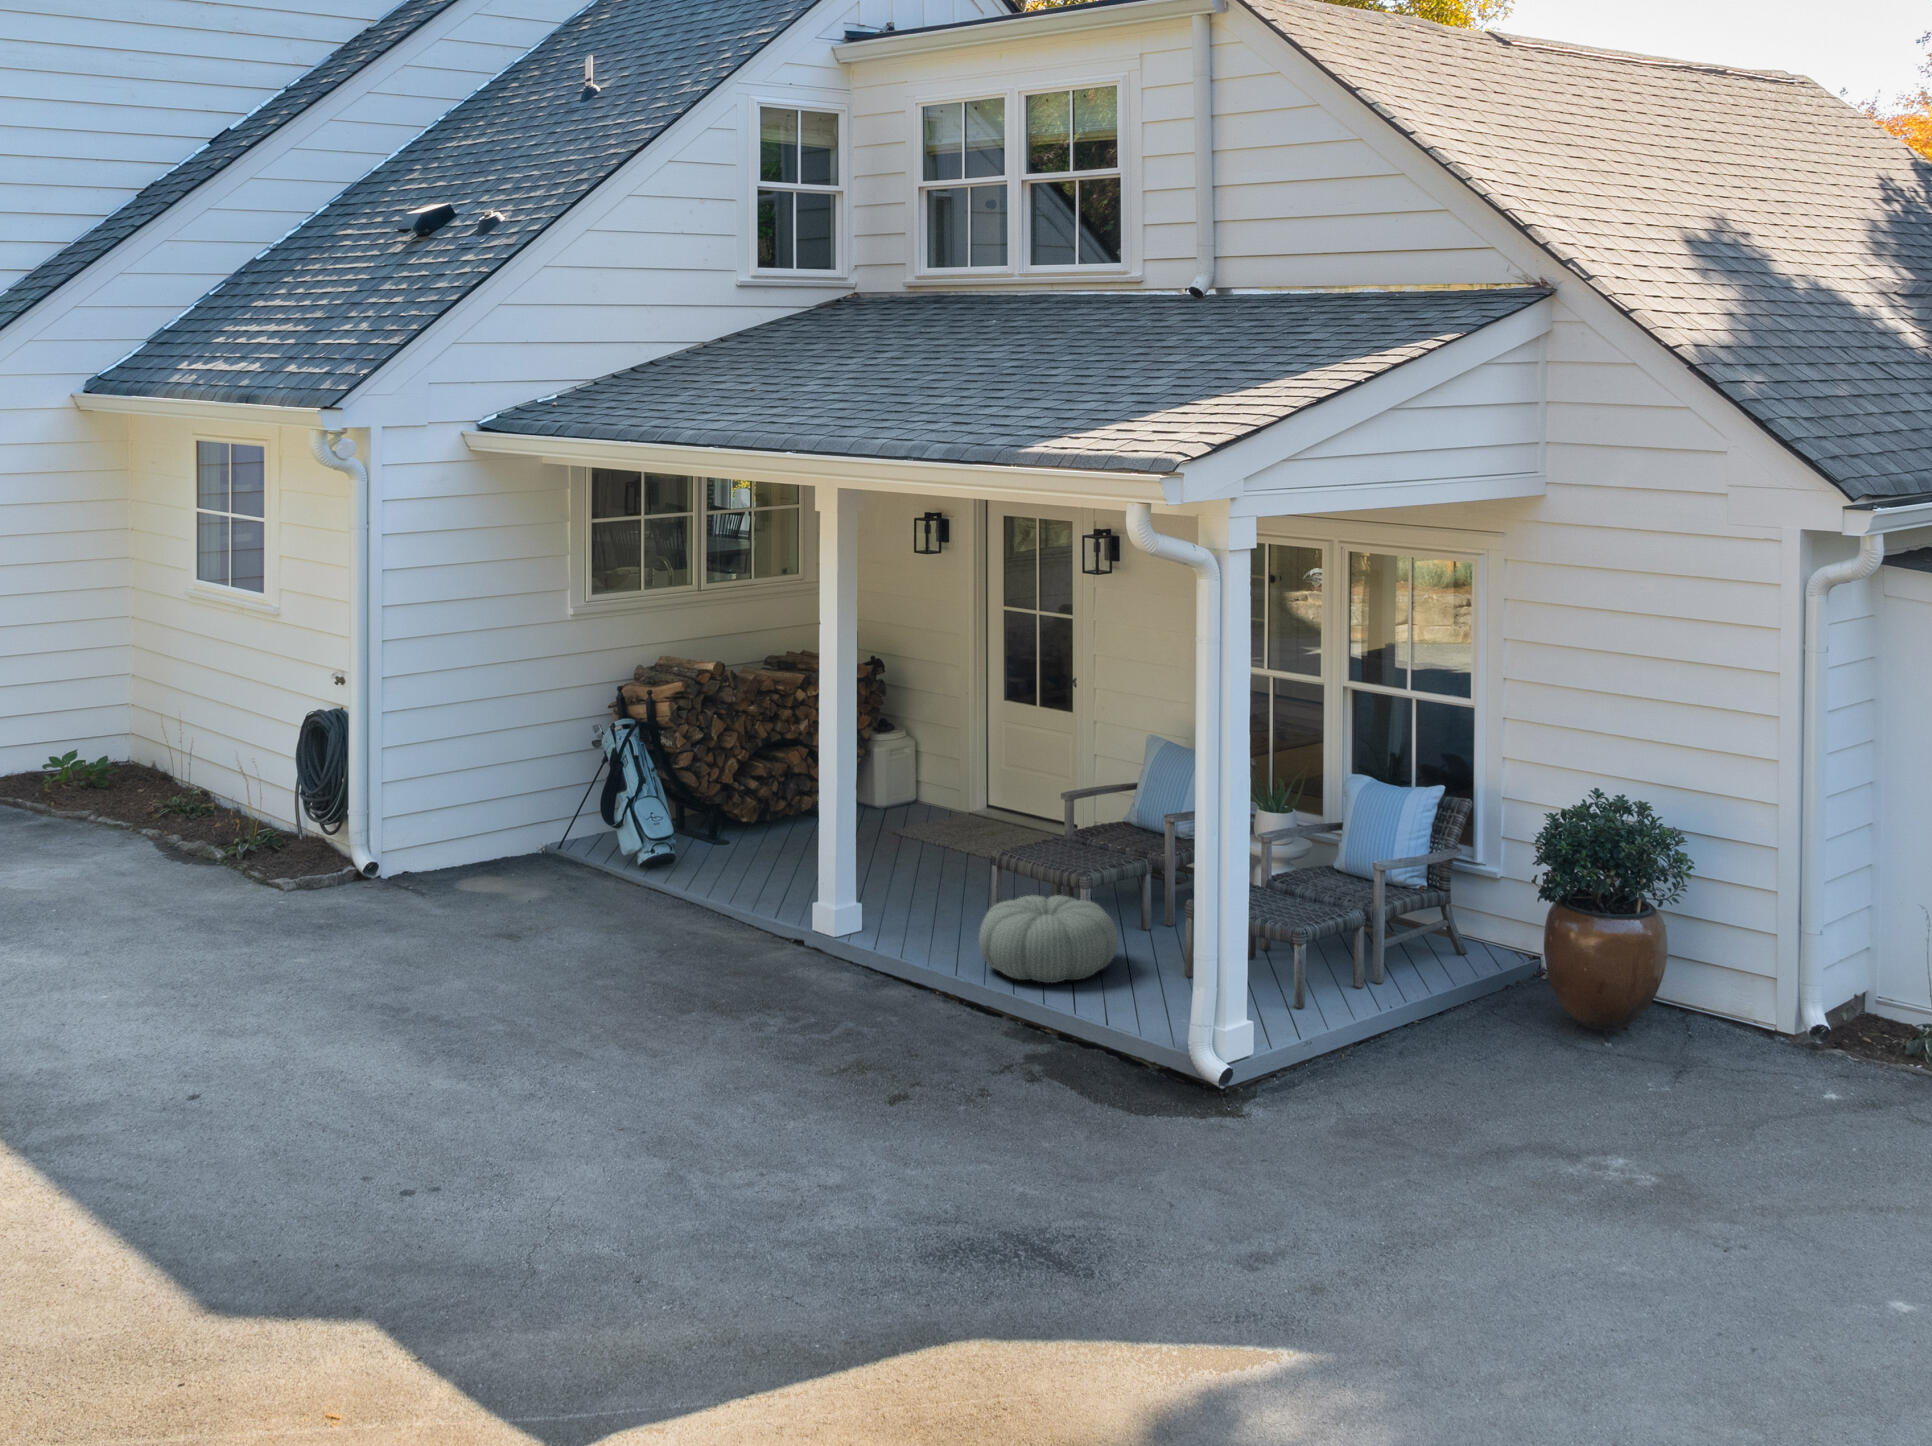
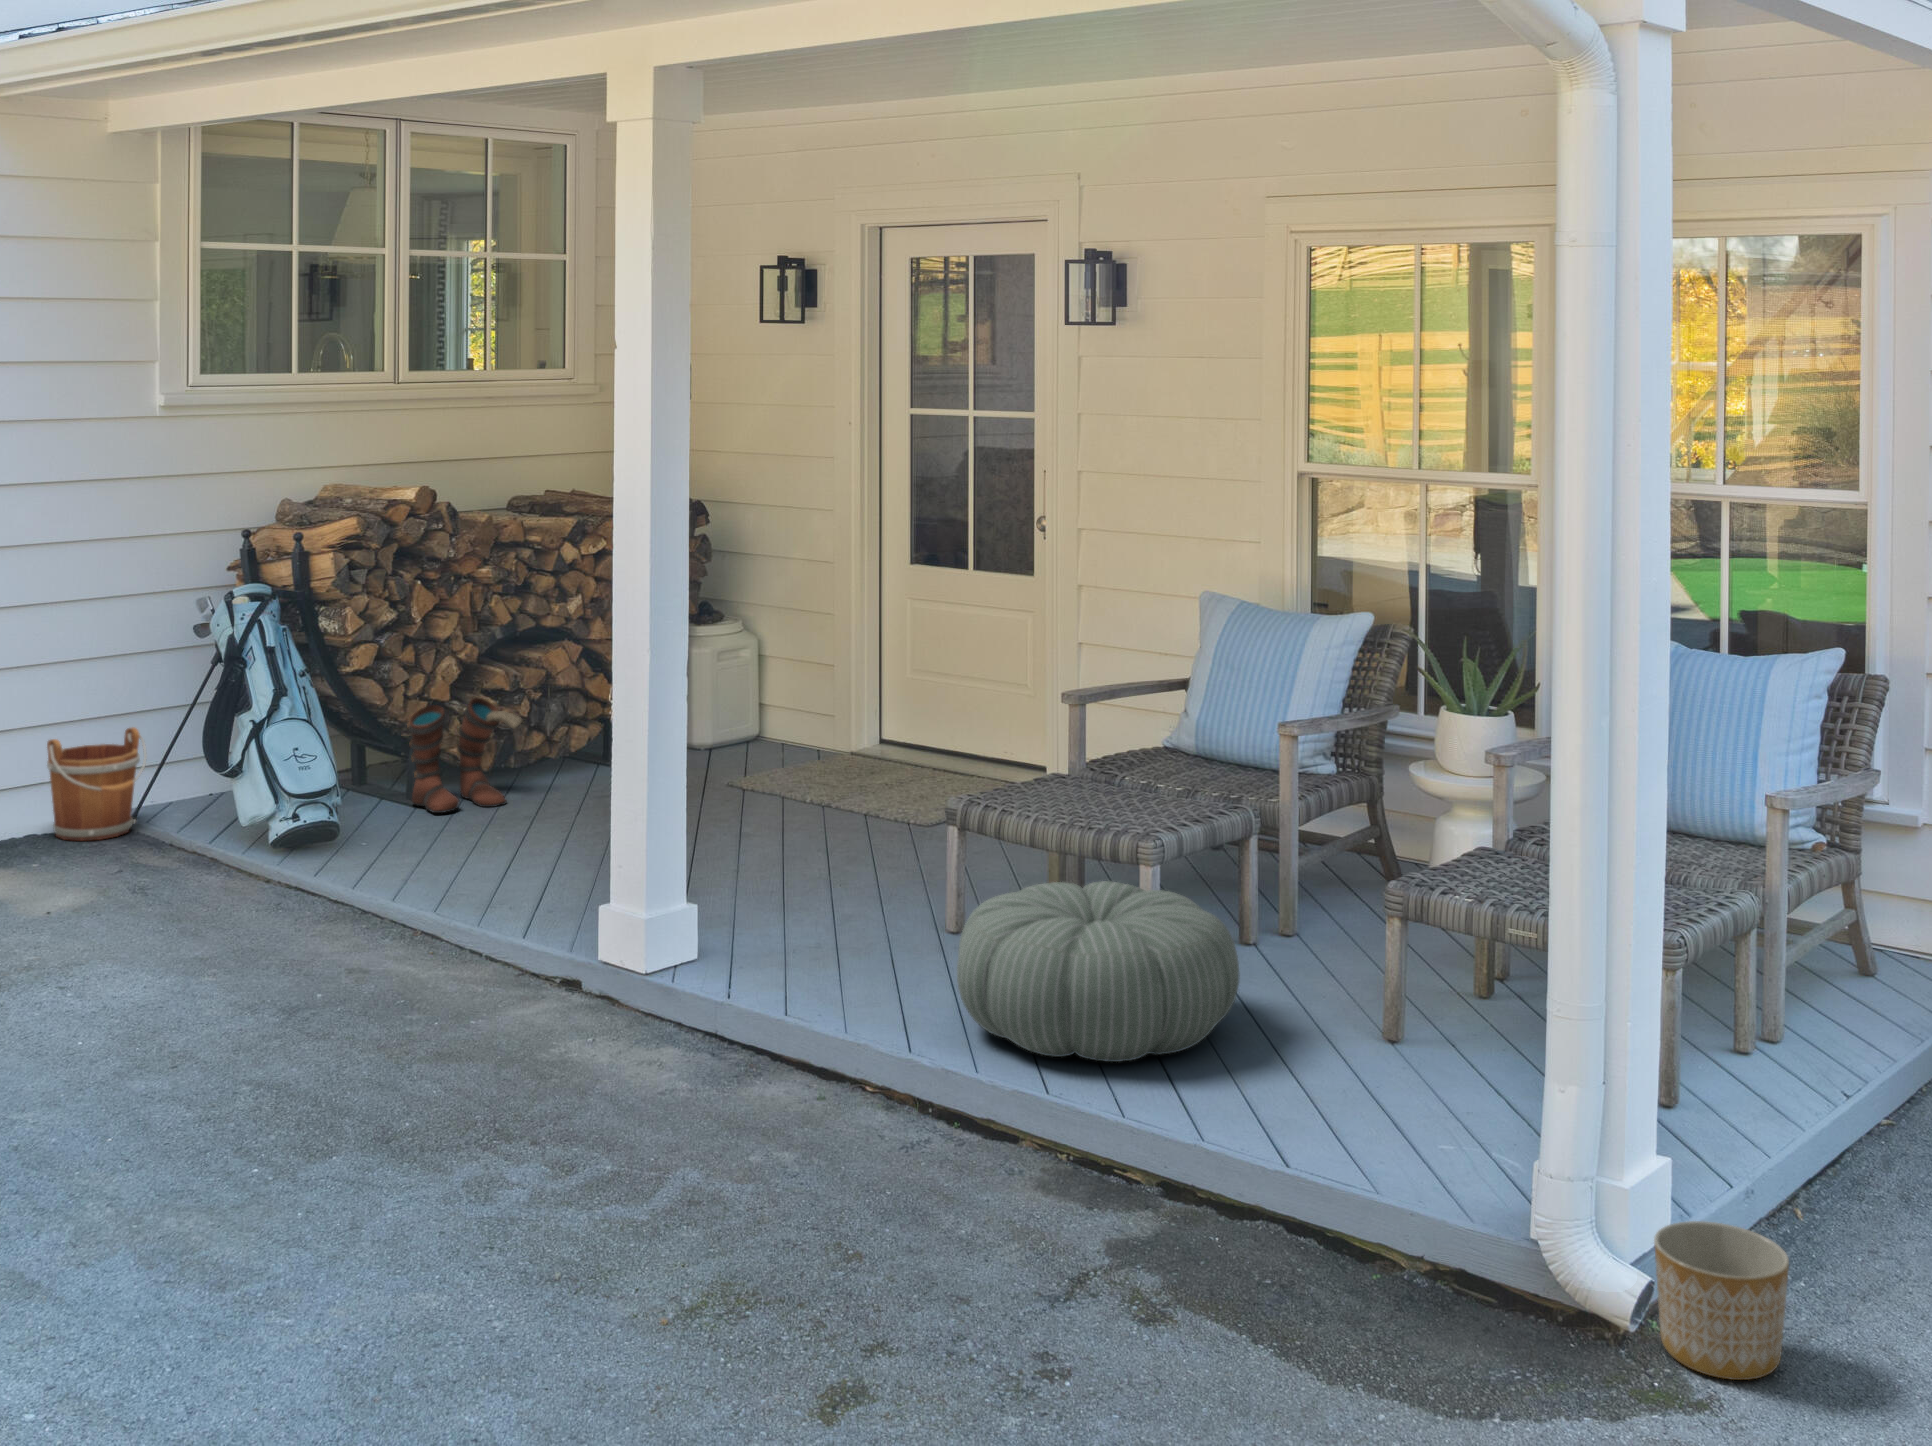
boots: none [711,782,777,849] -> present [407,697,523,813]
bucket: none [517,799,569,863] -> present [47,727,147,841]
planter: none [1238,1047,1291,1110] -> present [1654,1221,1789,1380]

